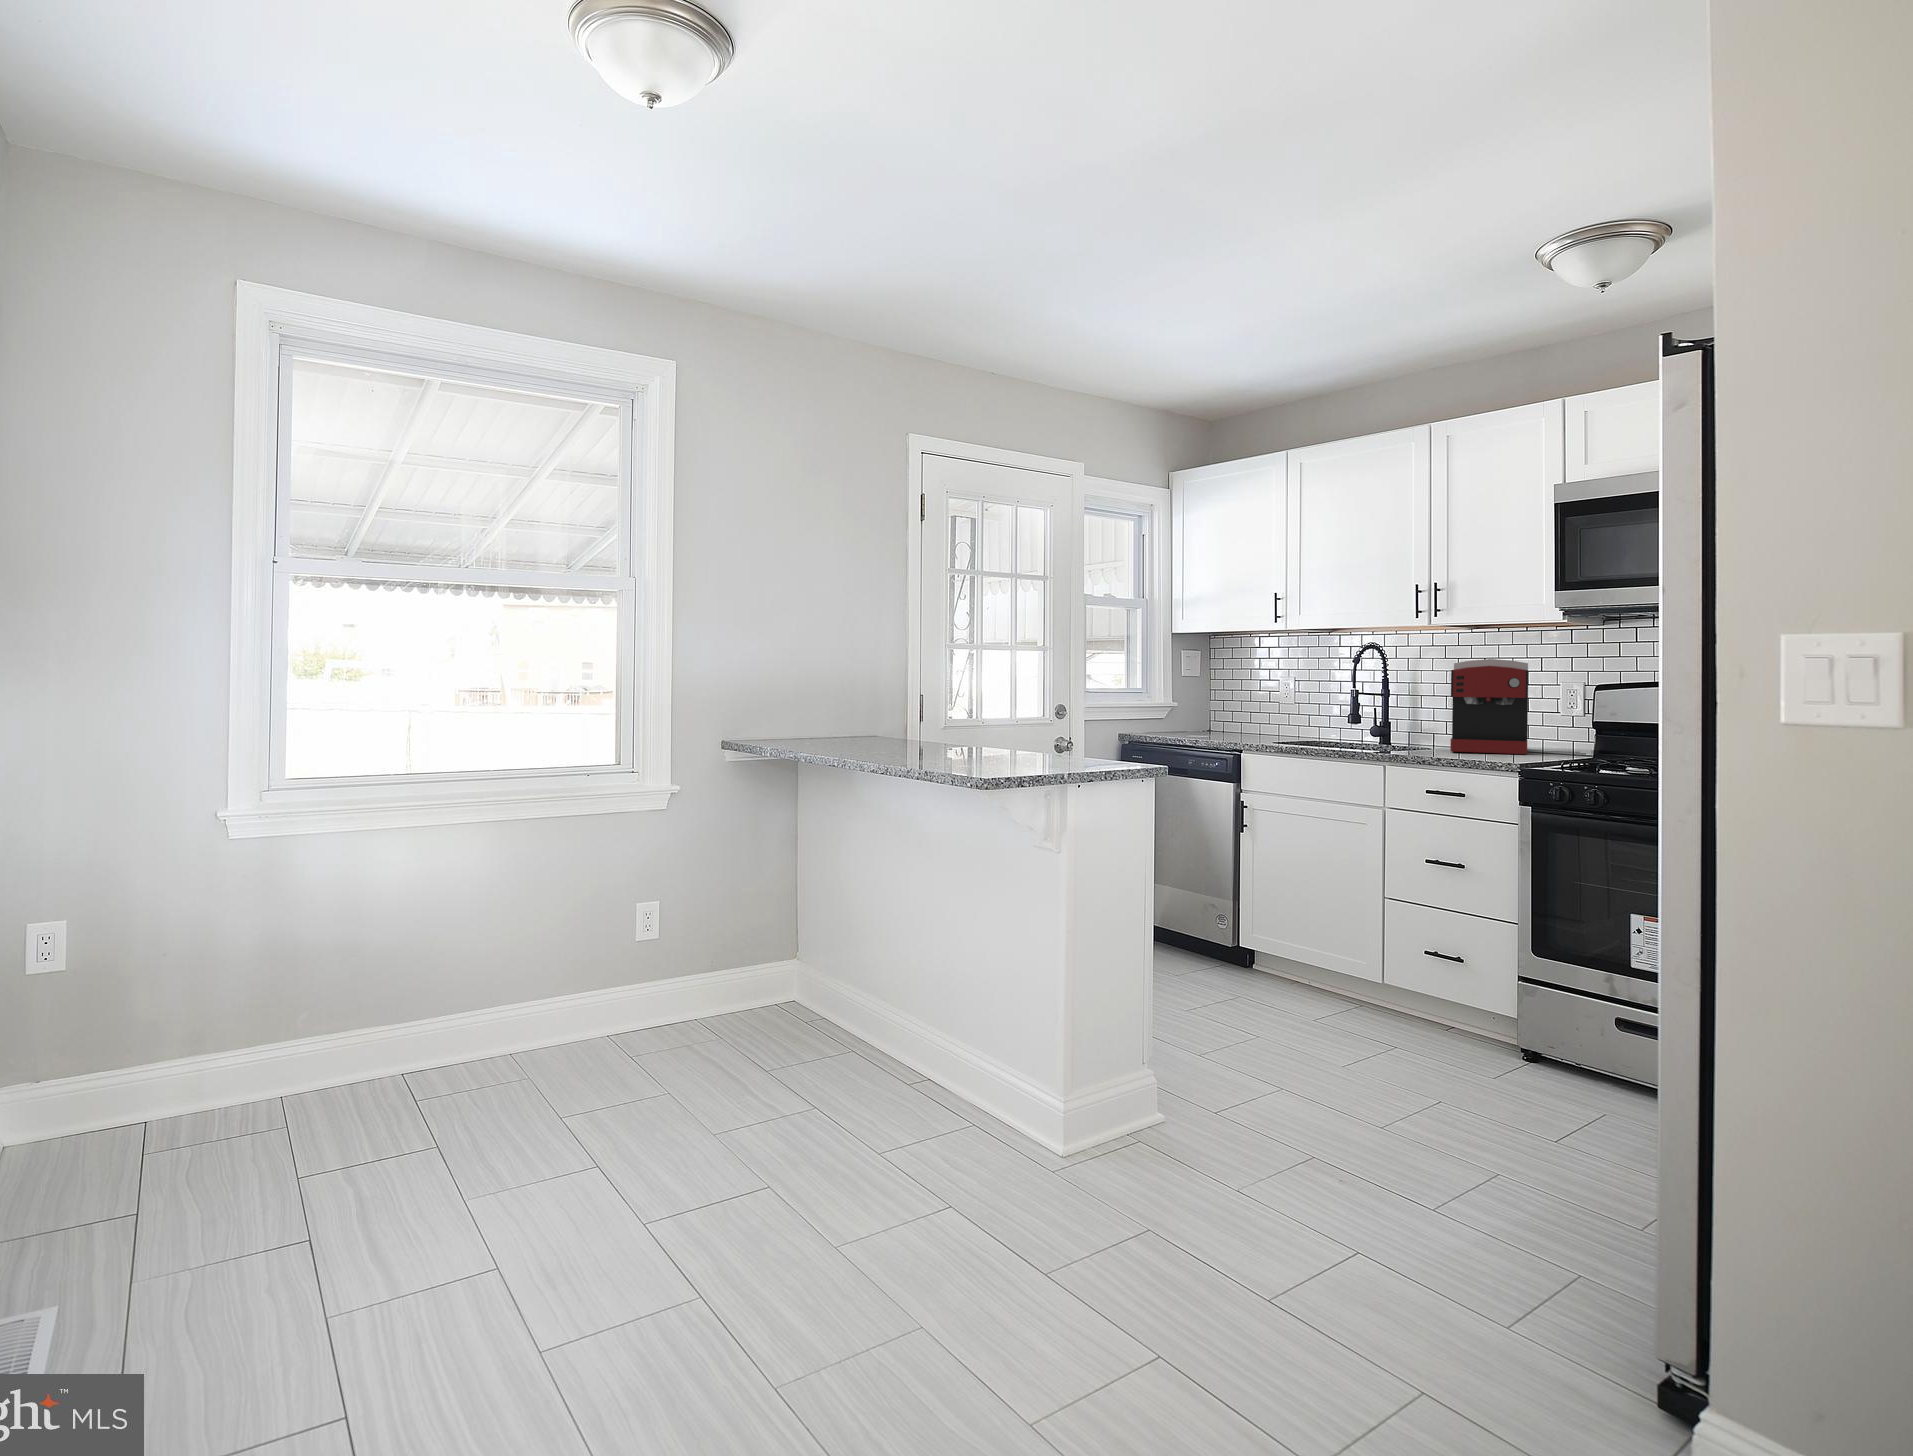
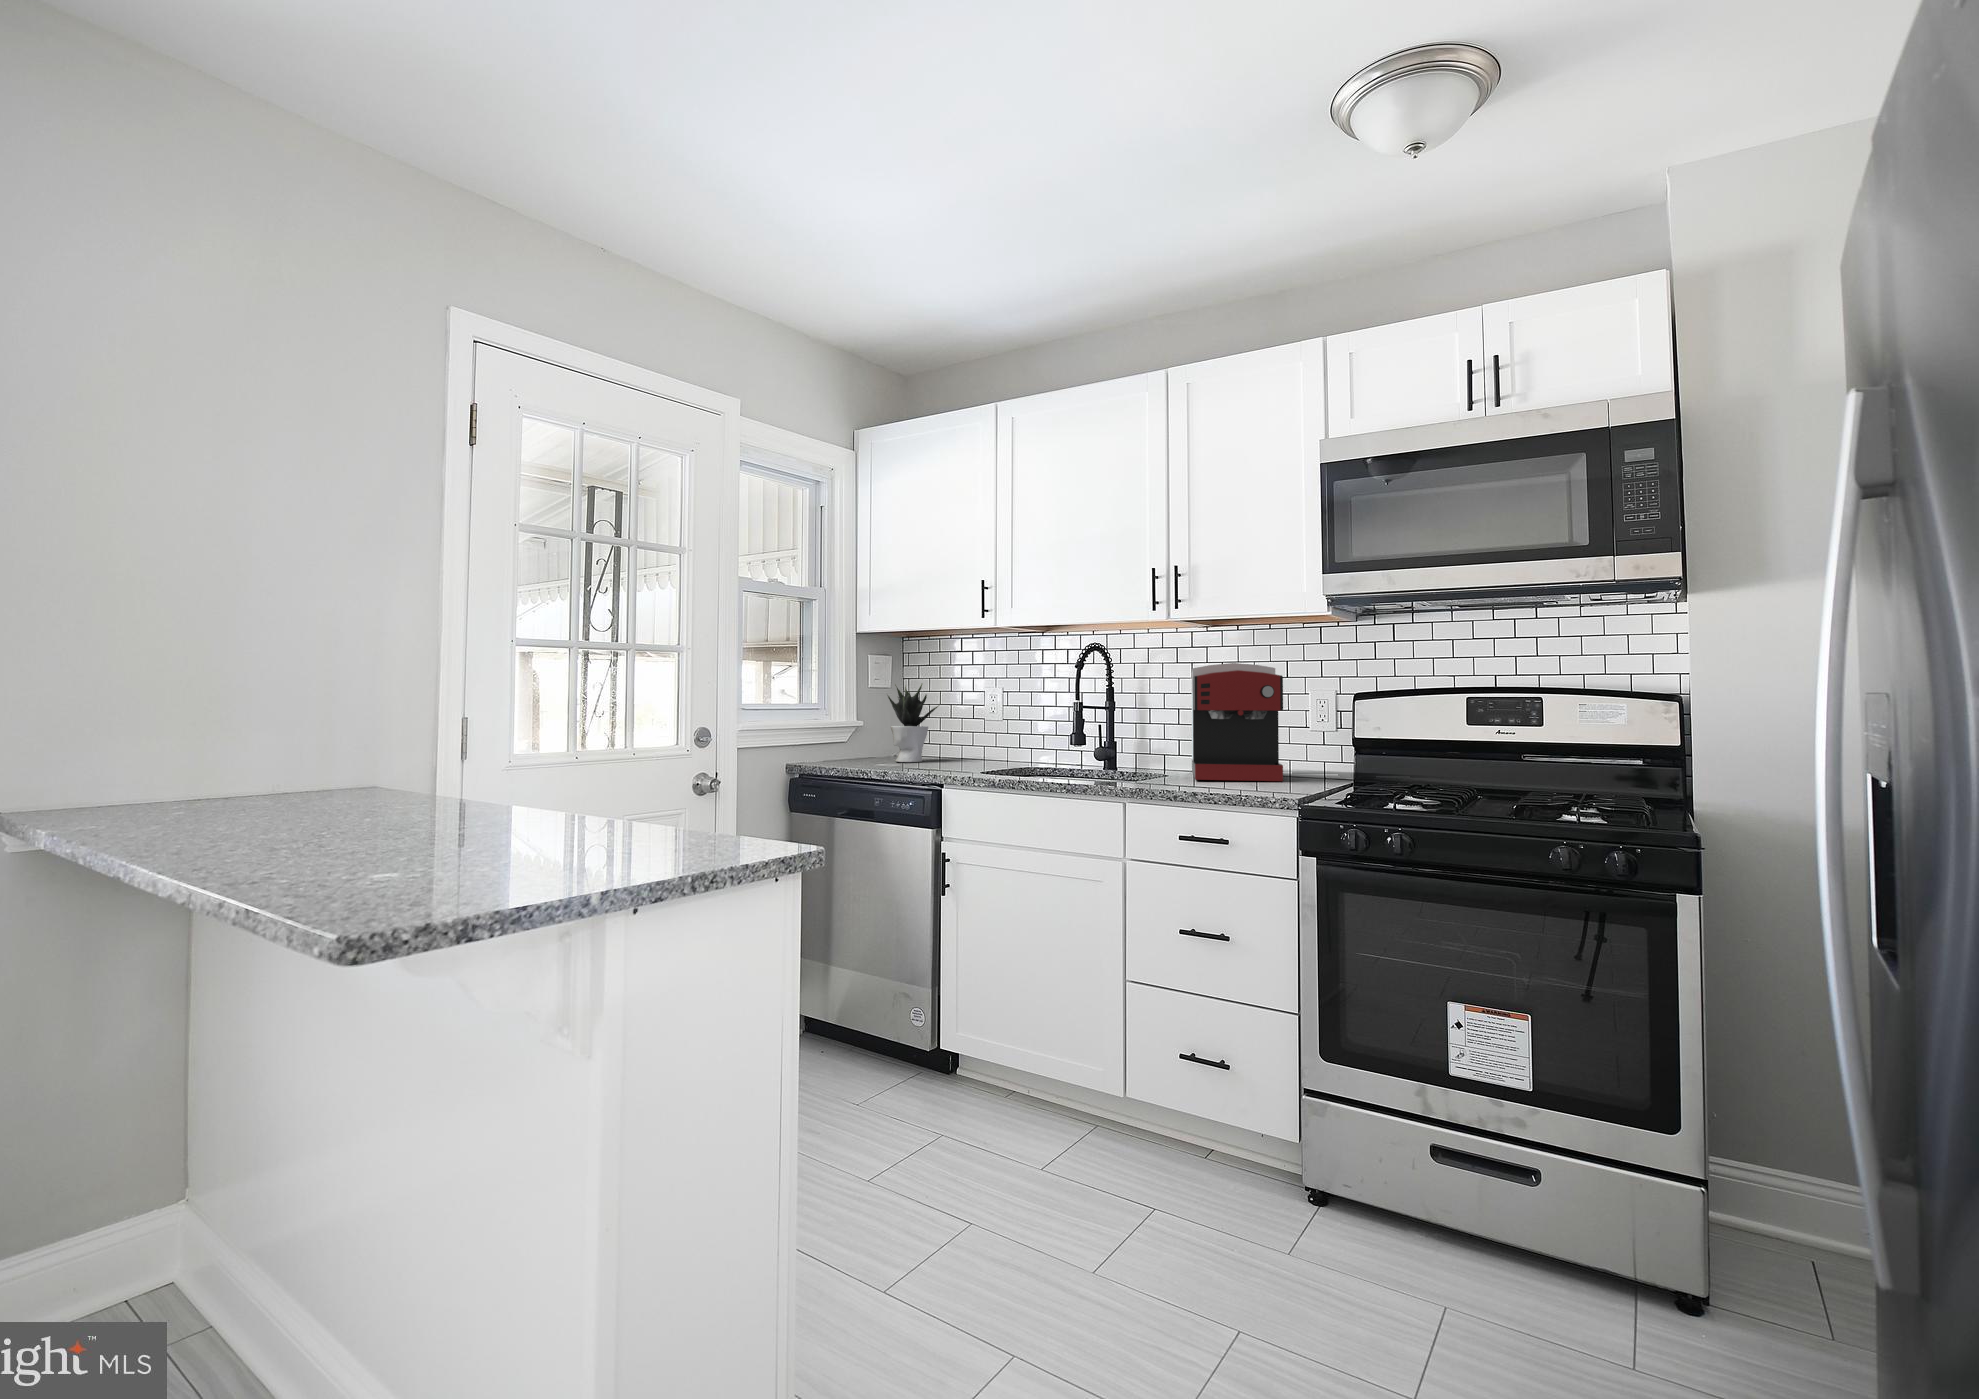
potted plant: none [1196,673,1241,736] -> present [888,684,938,762]

